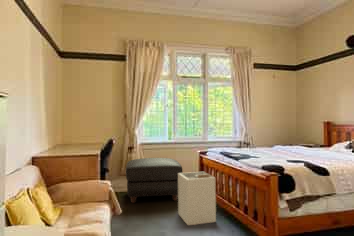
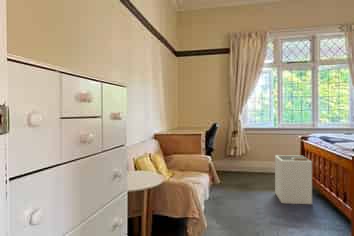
ottoman: present [126,158,183,203] -> none [228,142,283,182]

